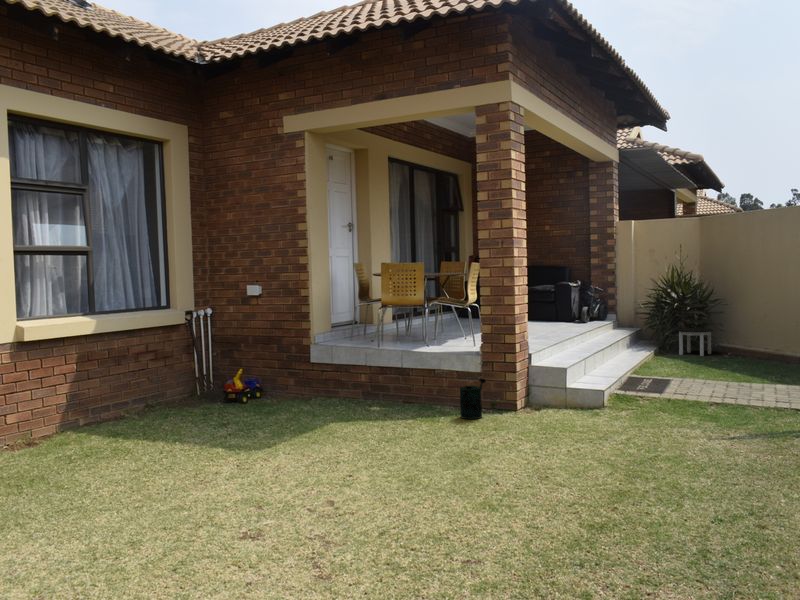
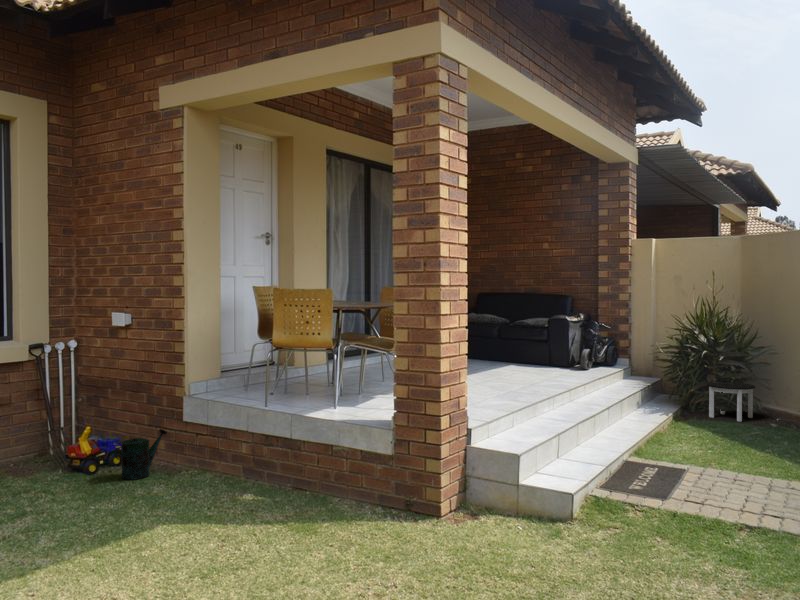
watering can: present [460,379,486,419] -> present [115,429,167,480]

